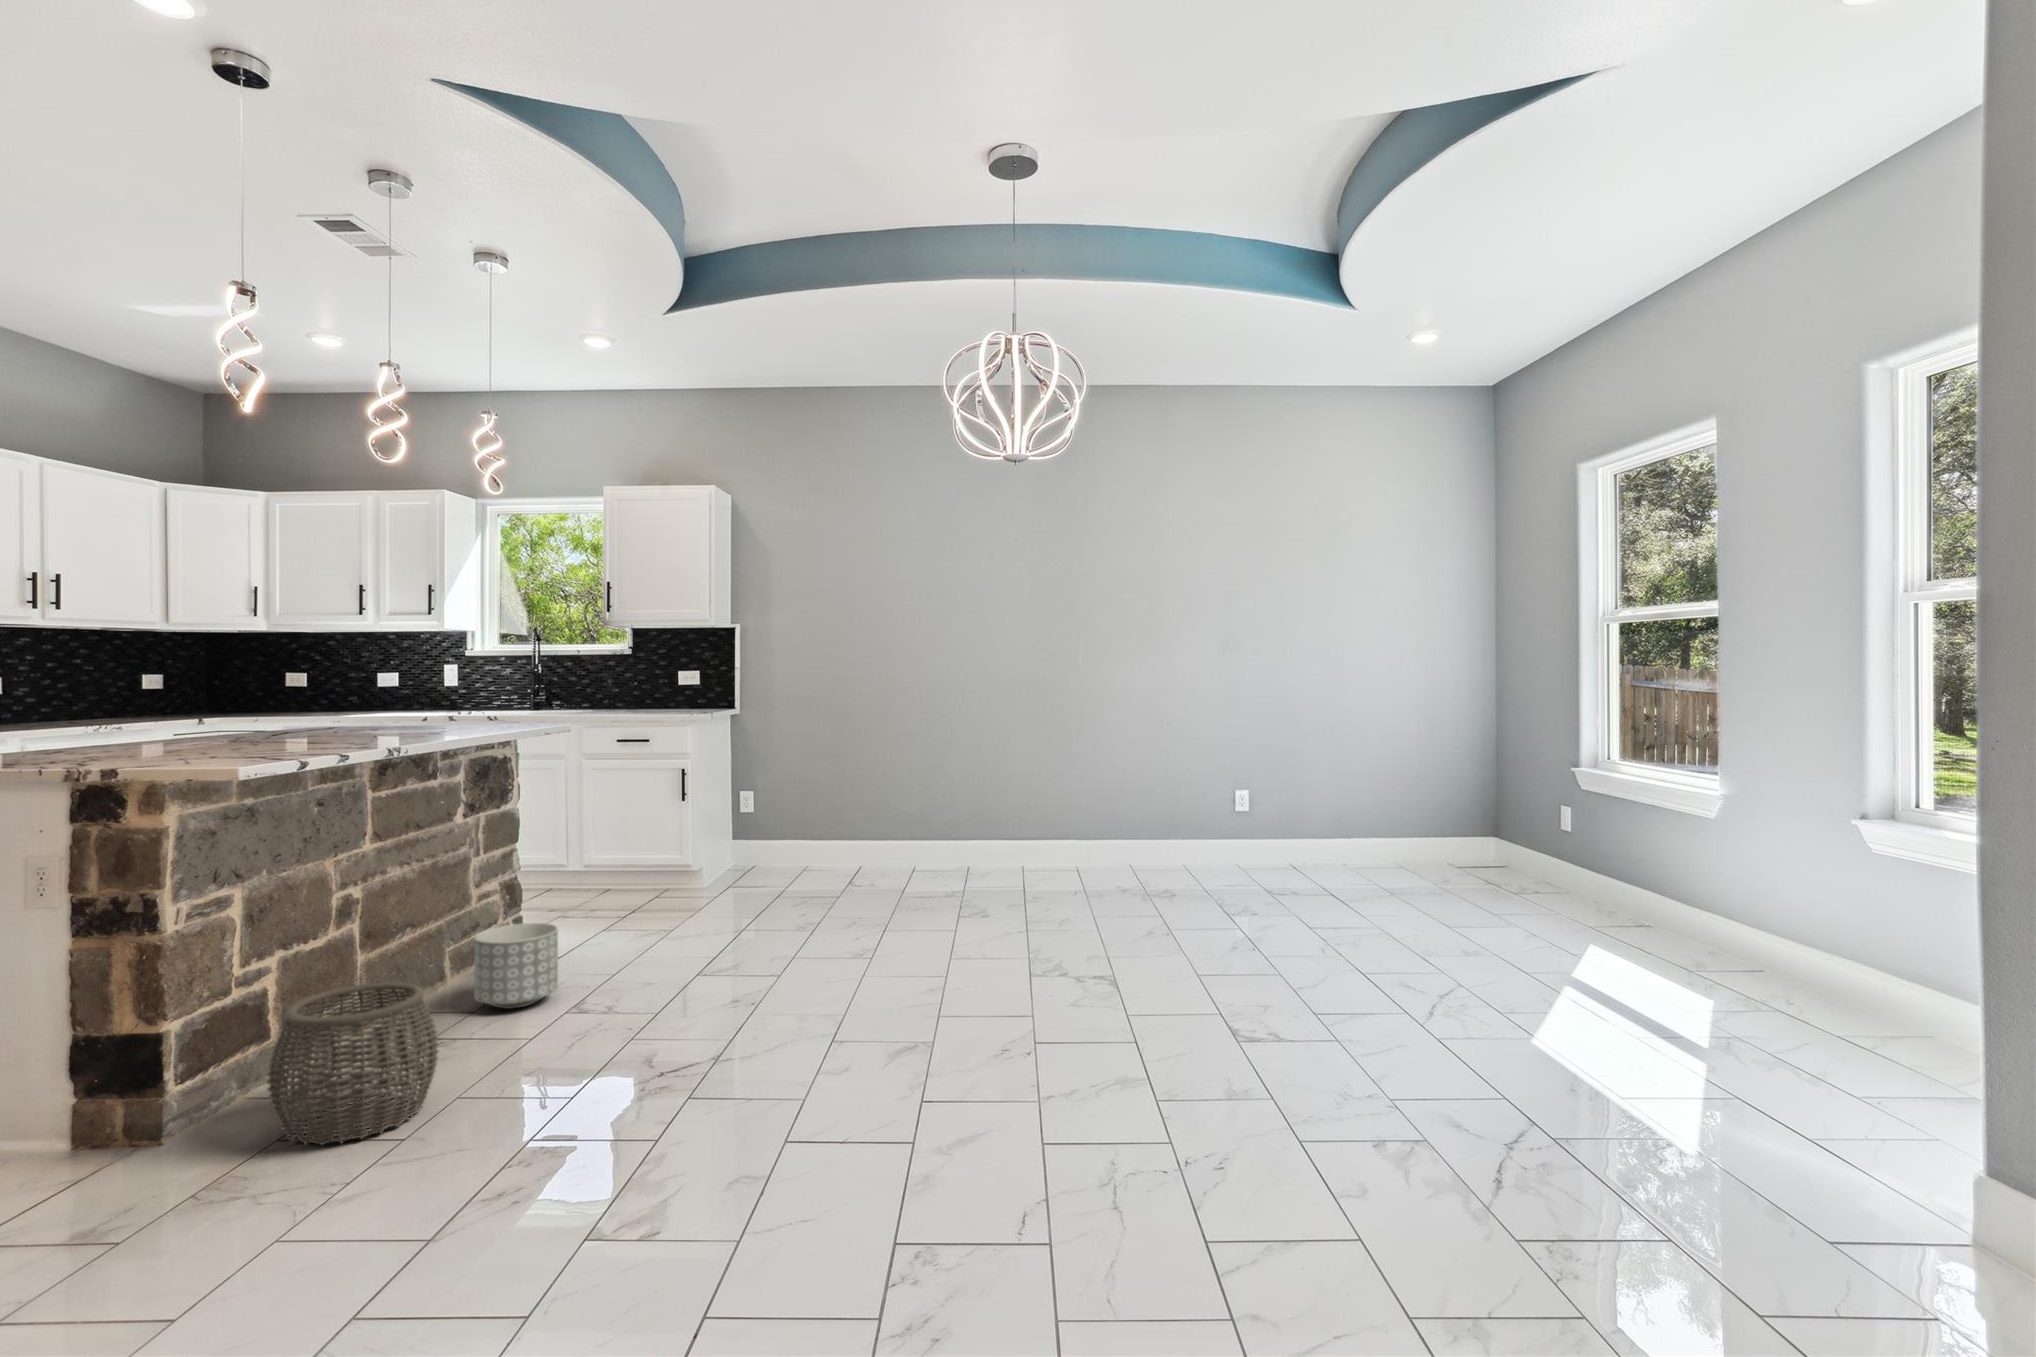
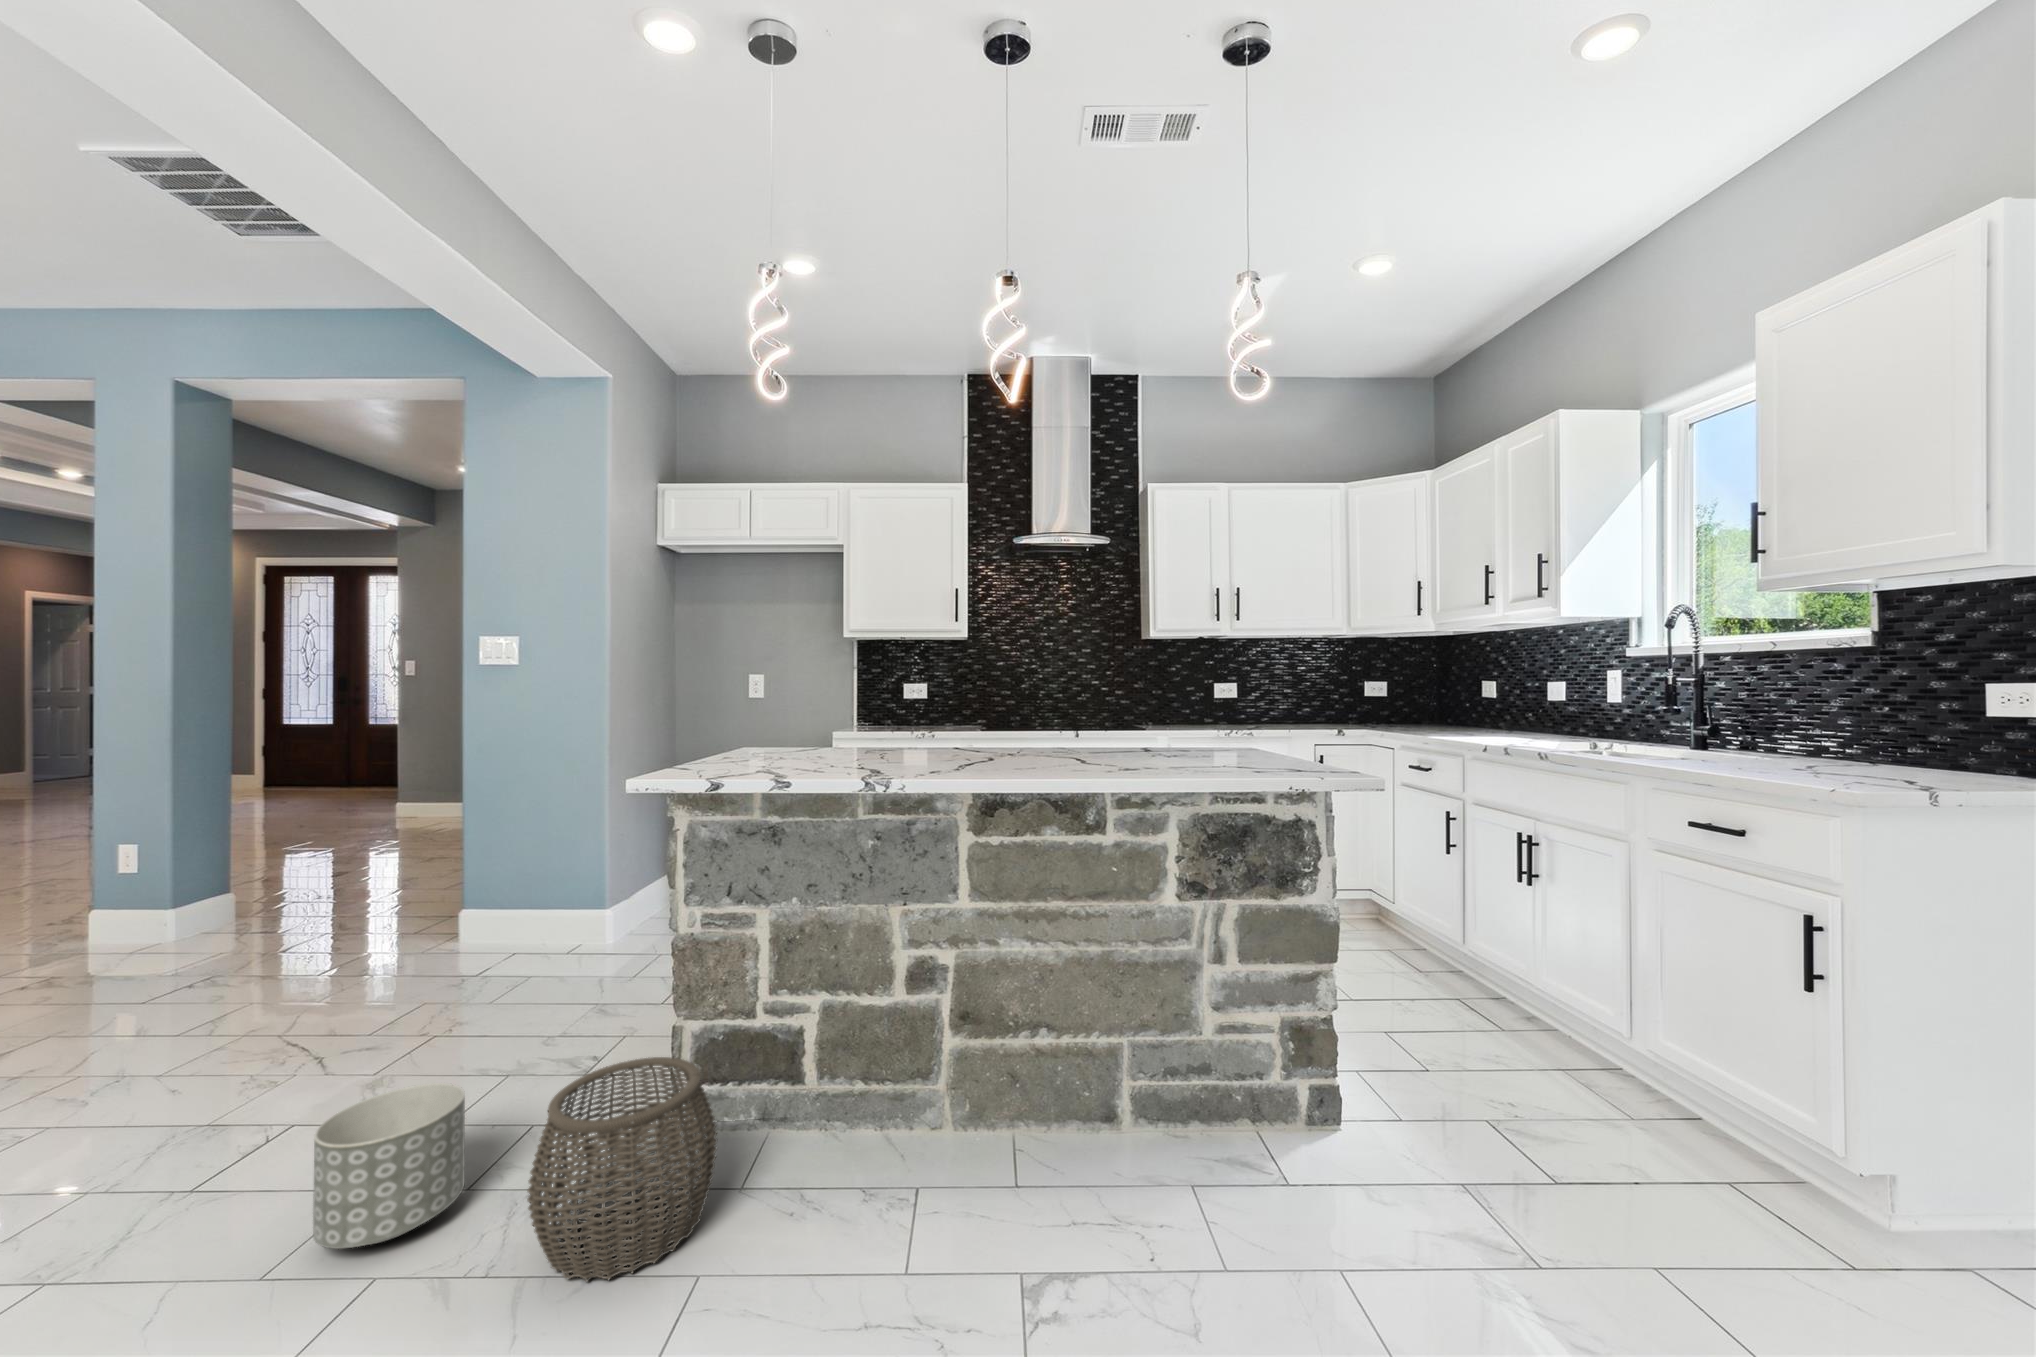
planter: present [474,923,558,1009] -> present [313,1083,465,1249]

